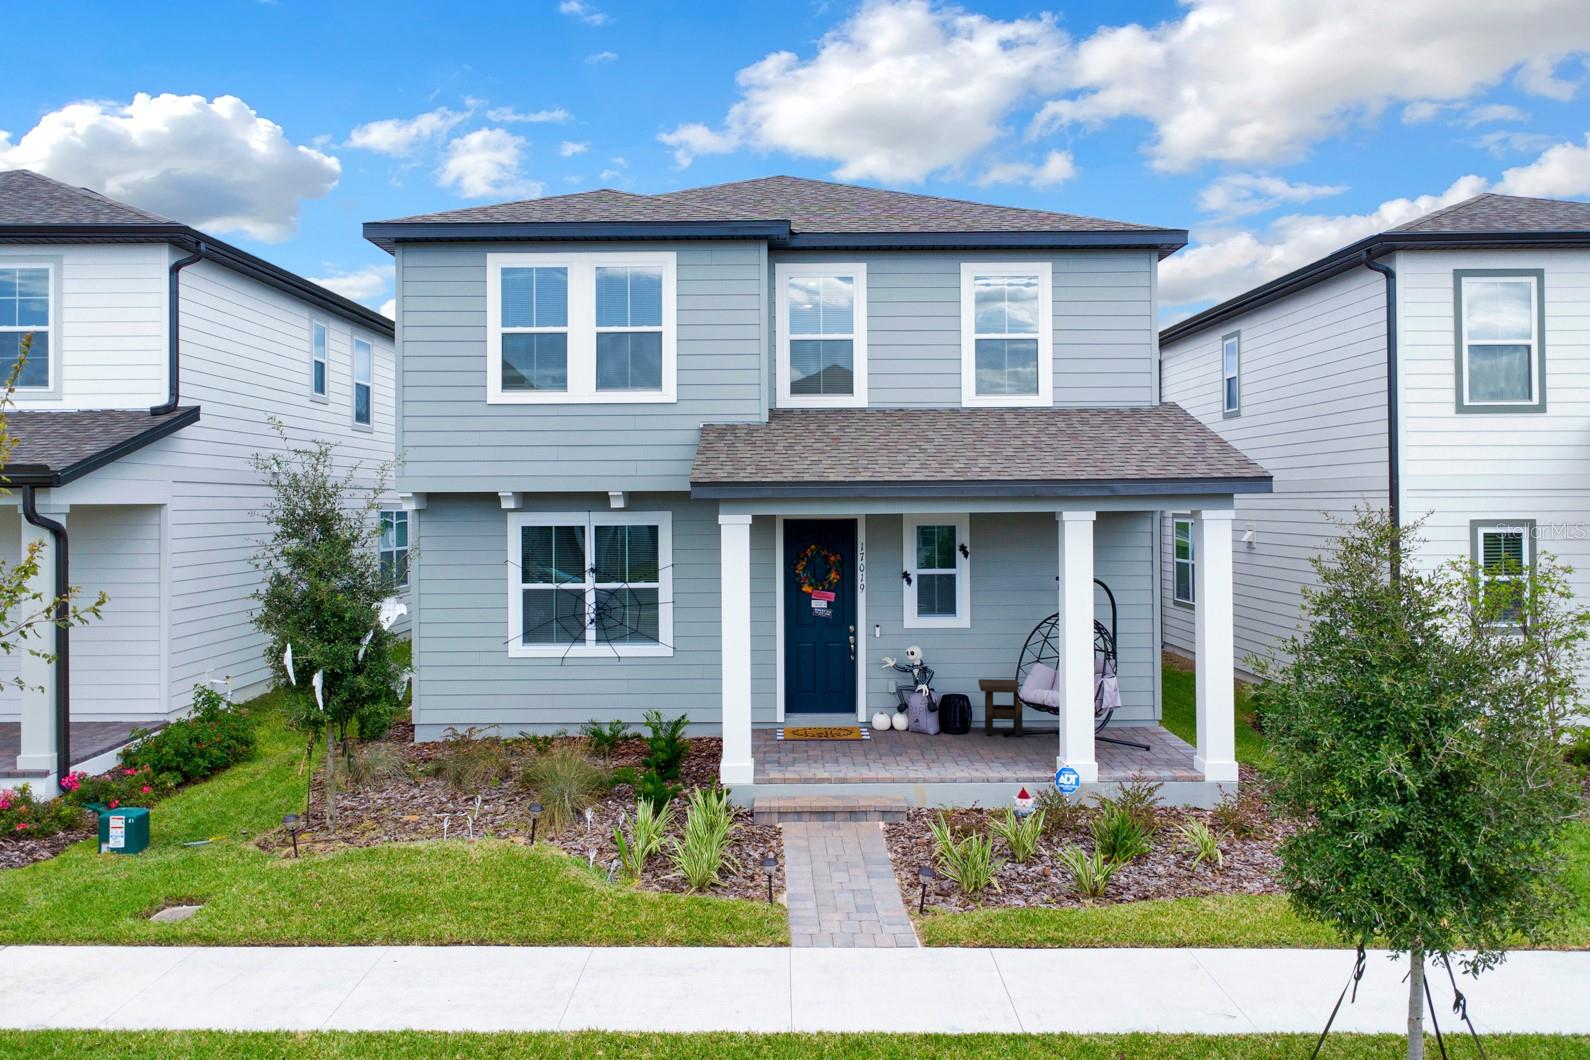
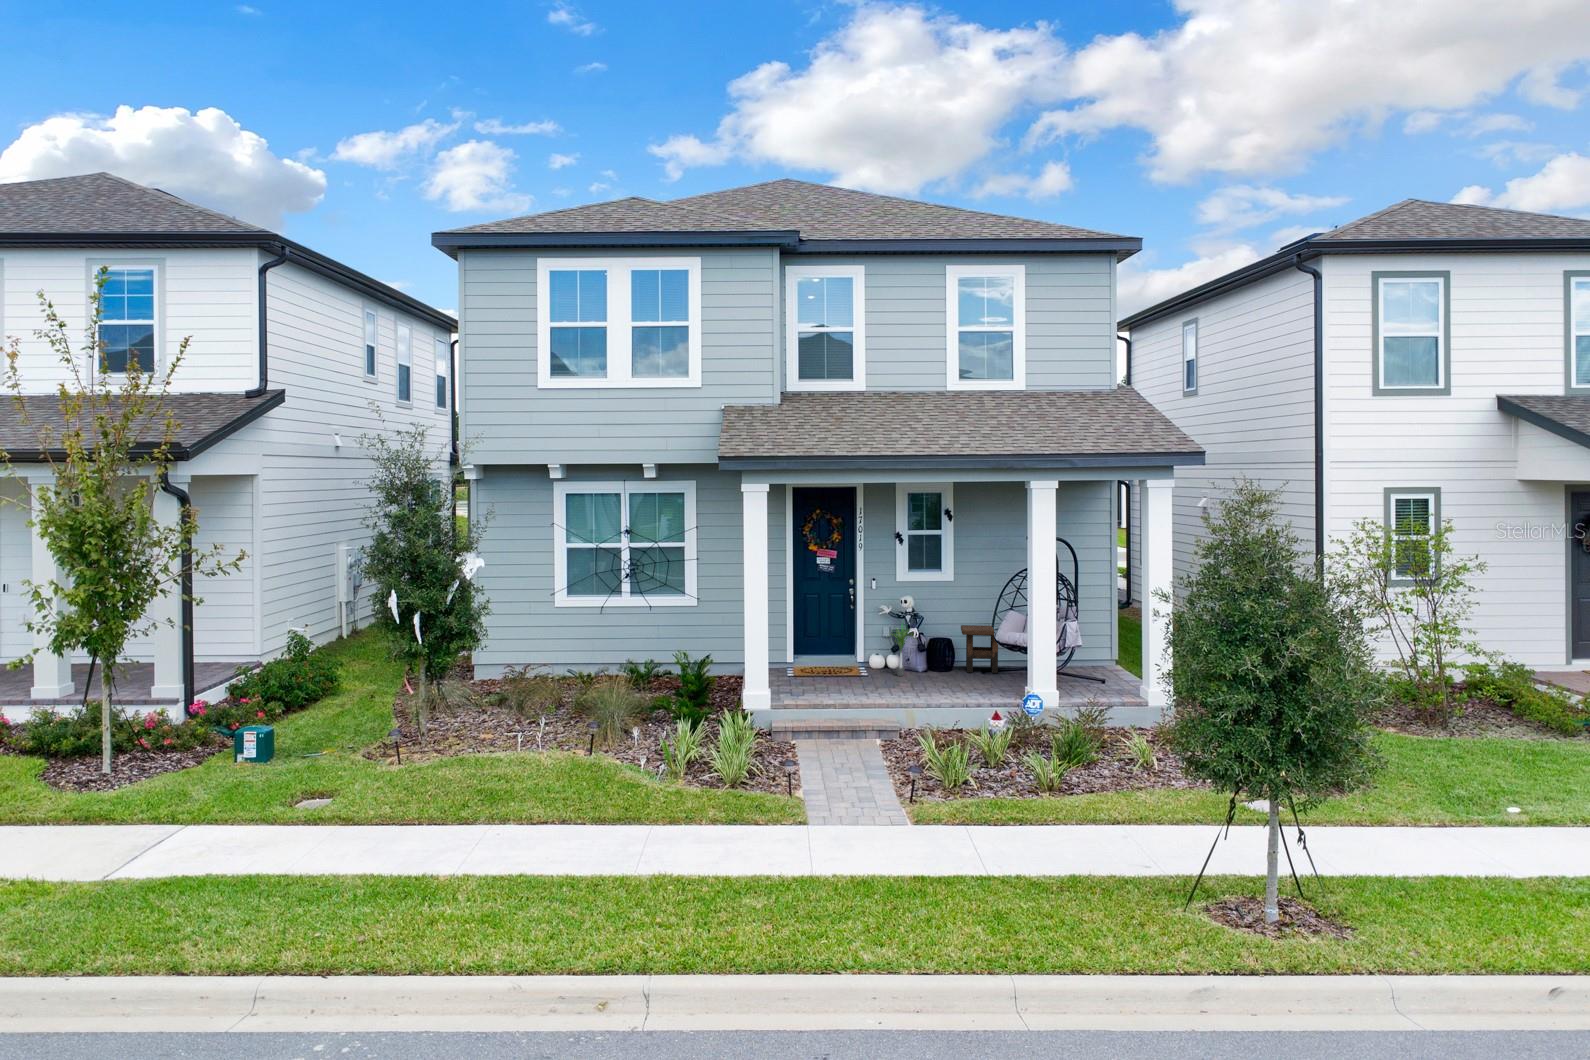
potted plant: none [887,673,931,740] -> present [892,626,908,676]

